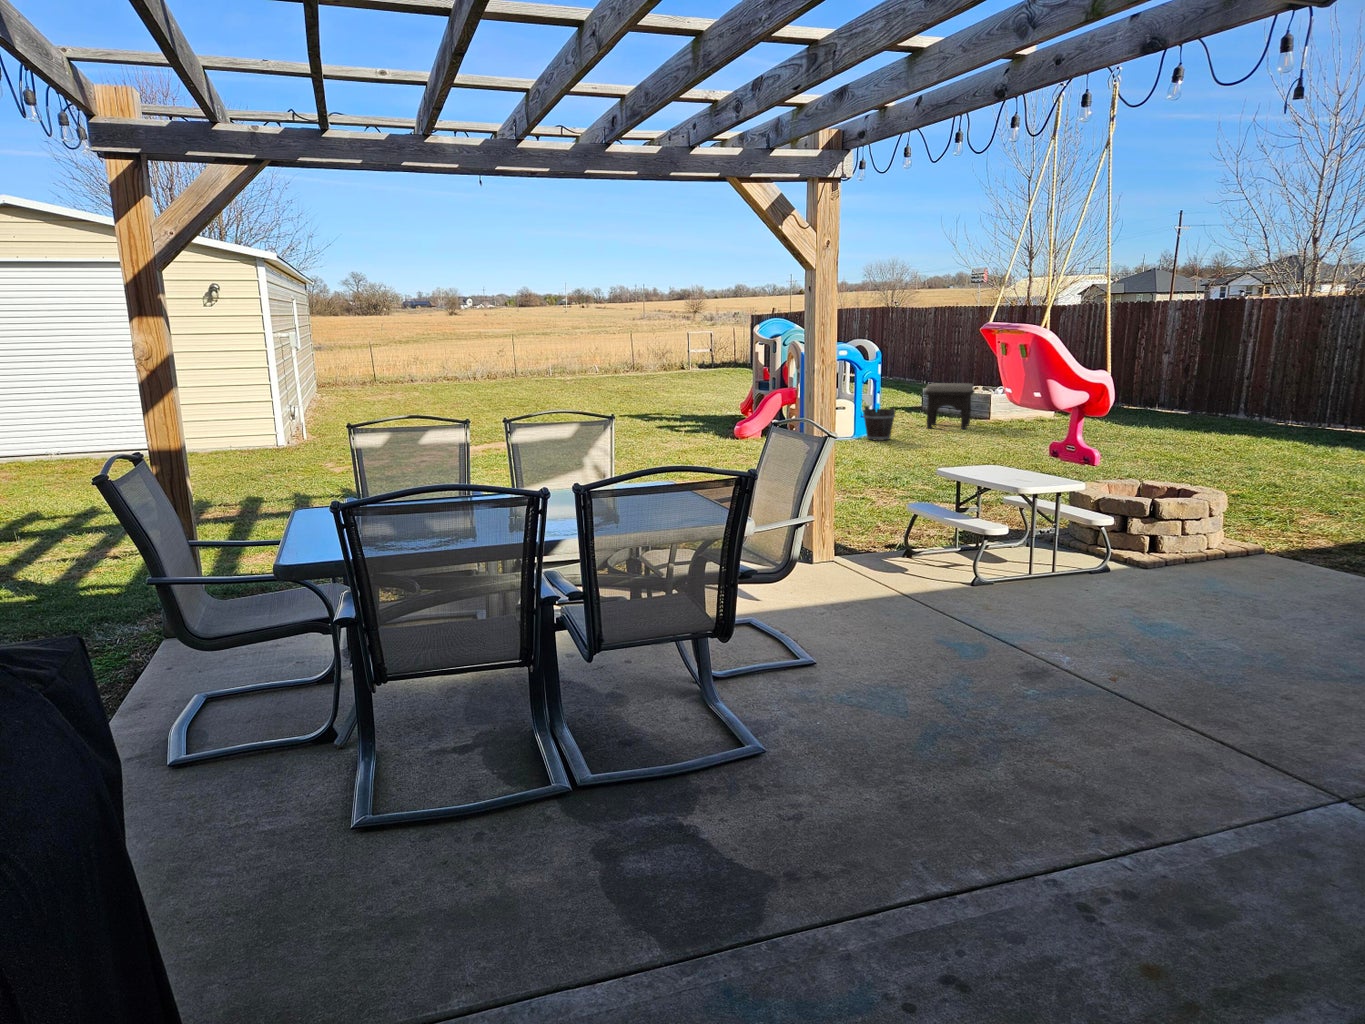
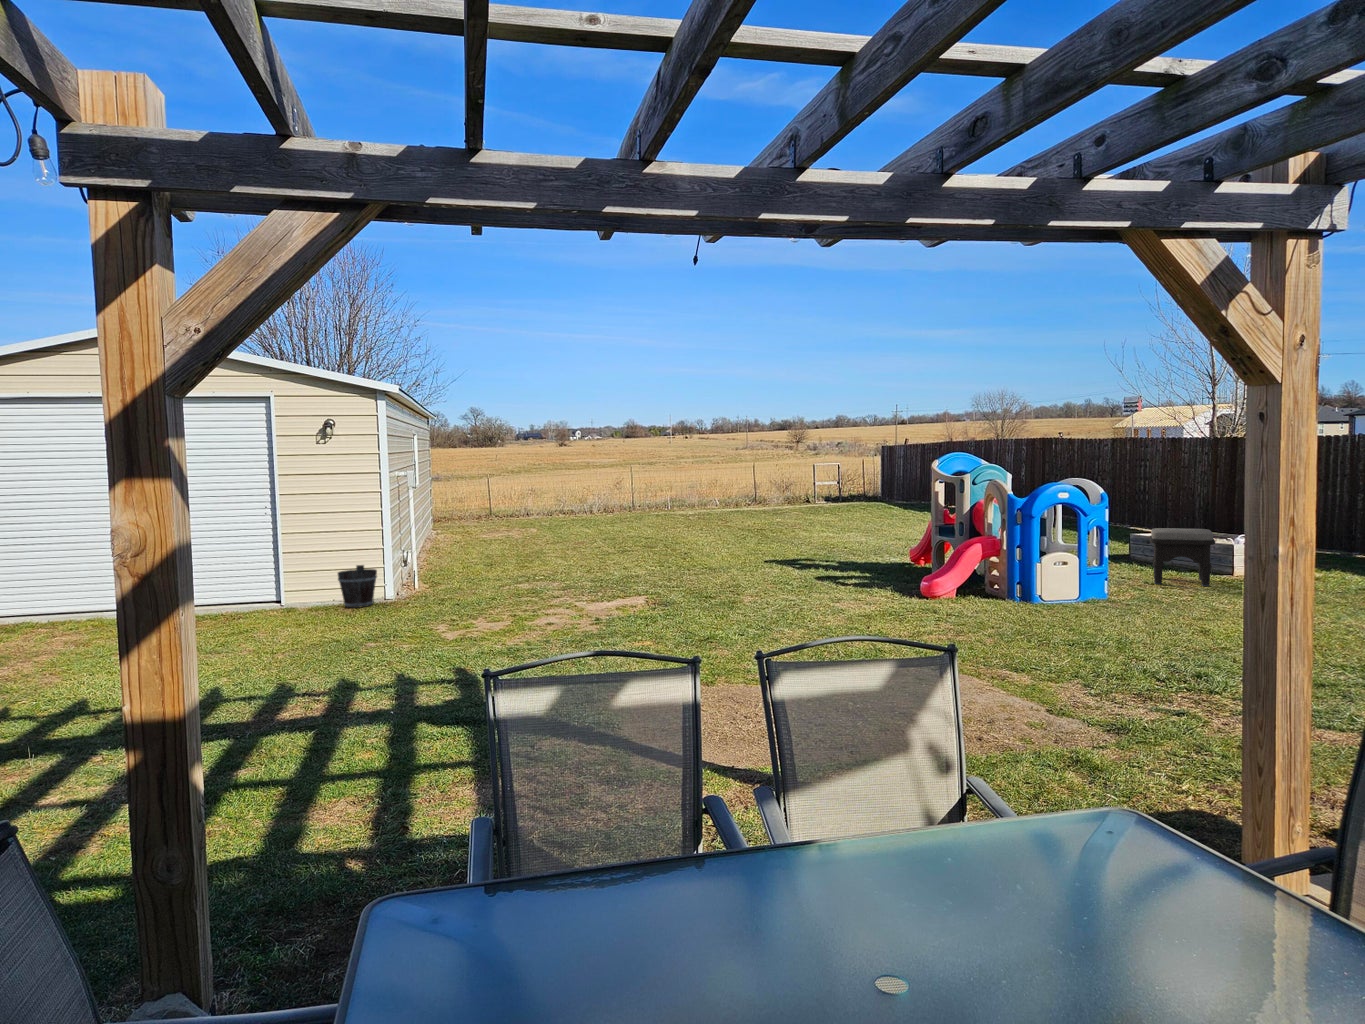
bucket: present [863,406,895,441] -> present [338,565,377,608]

